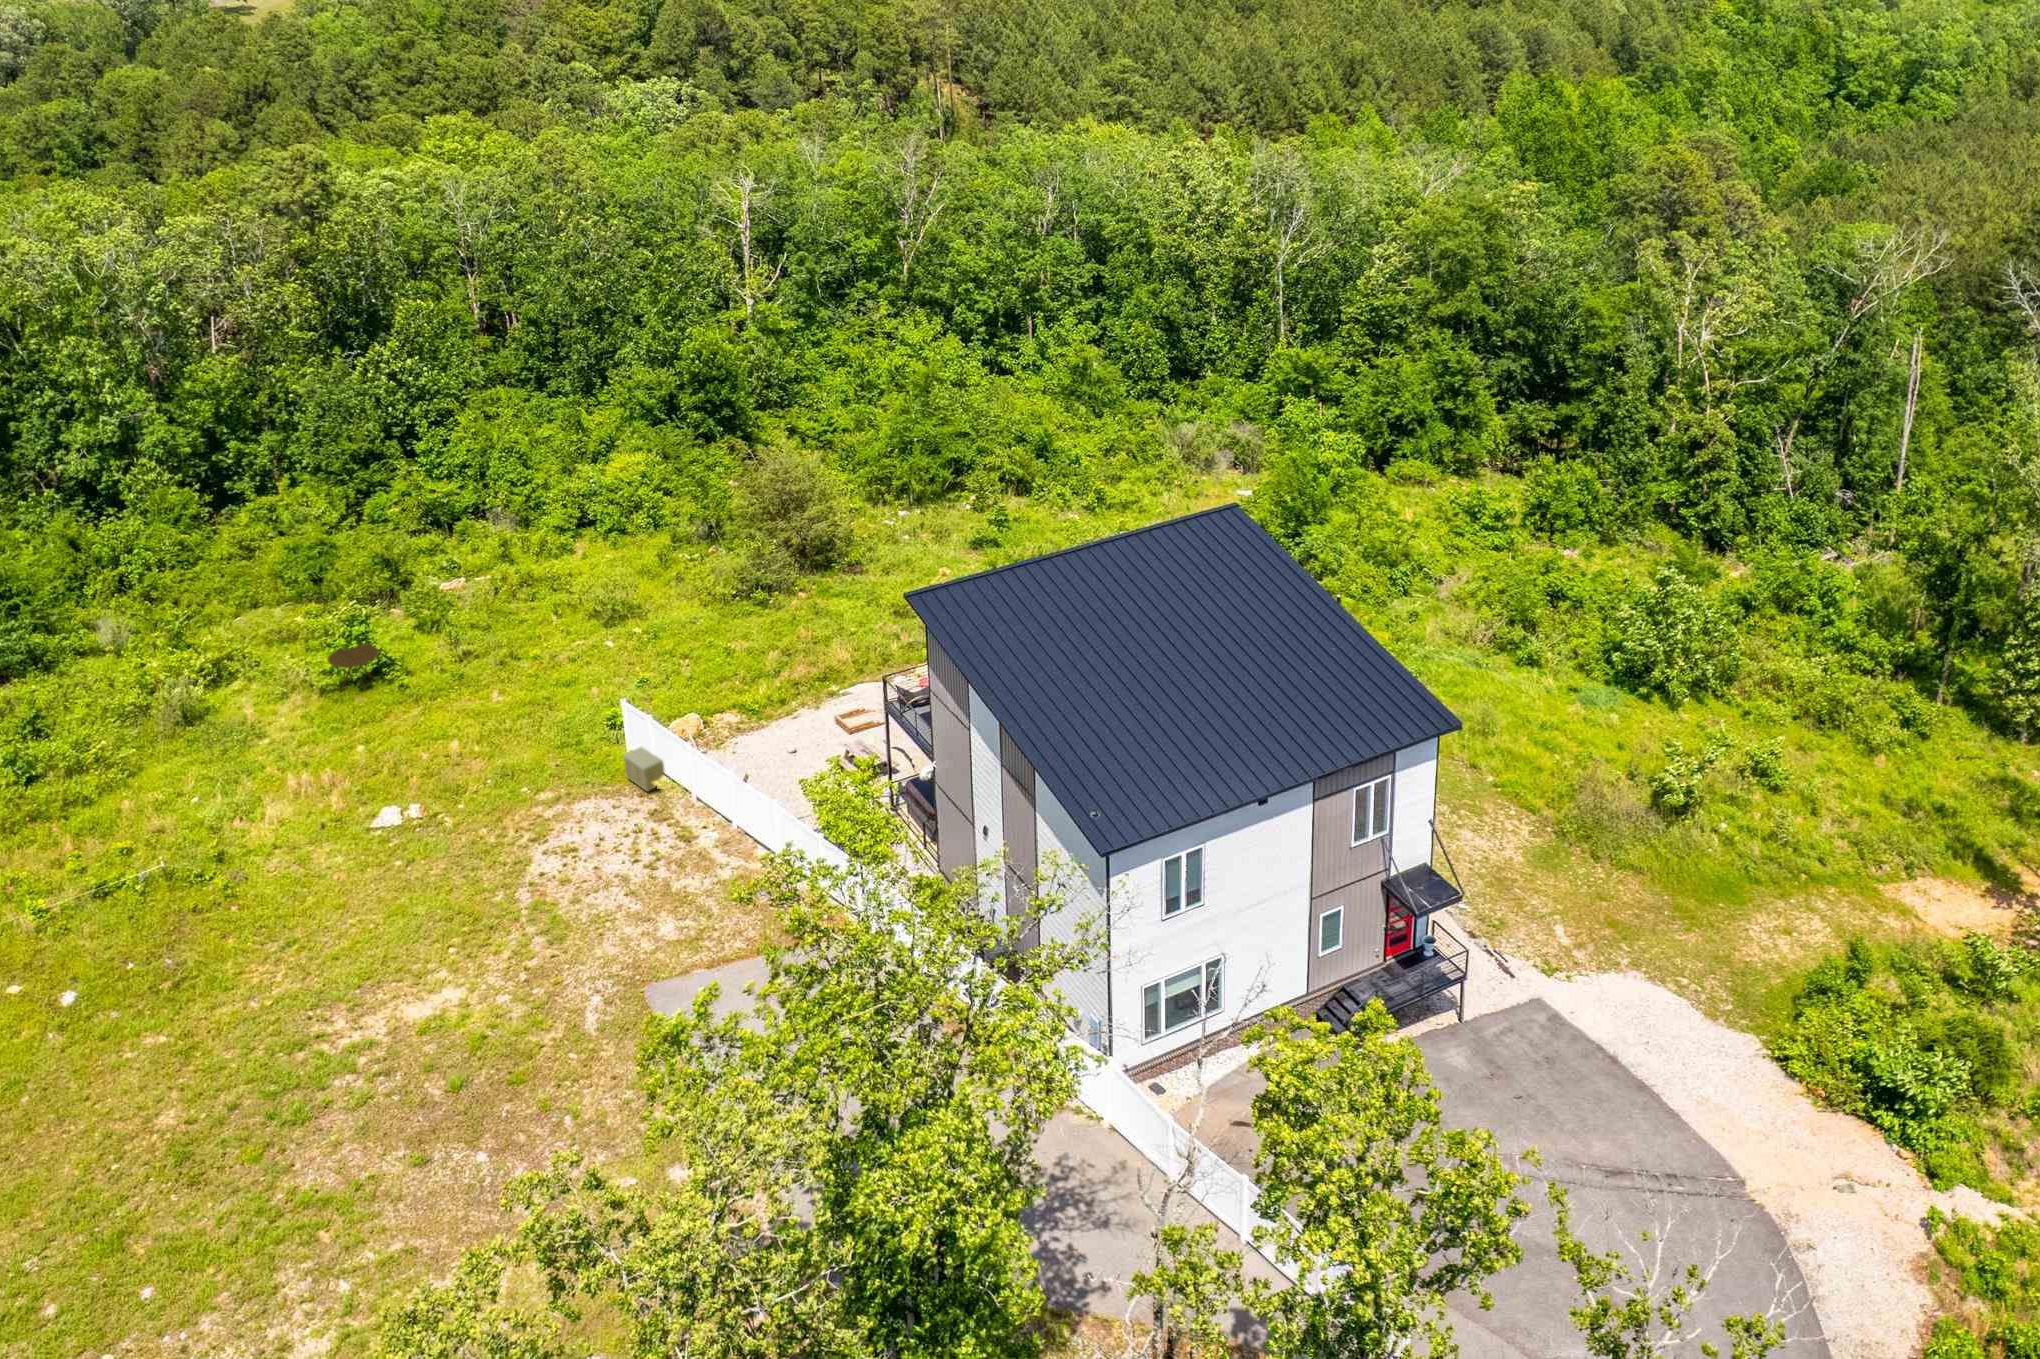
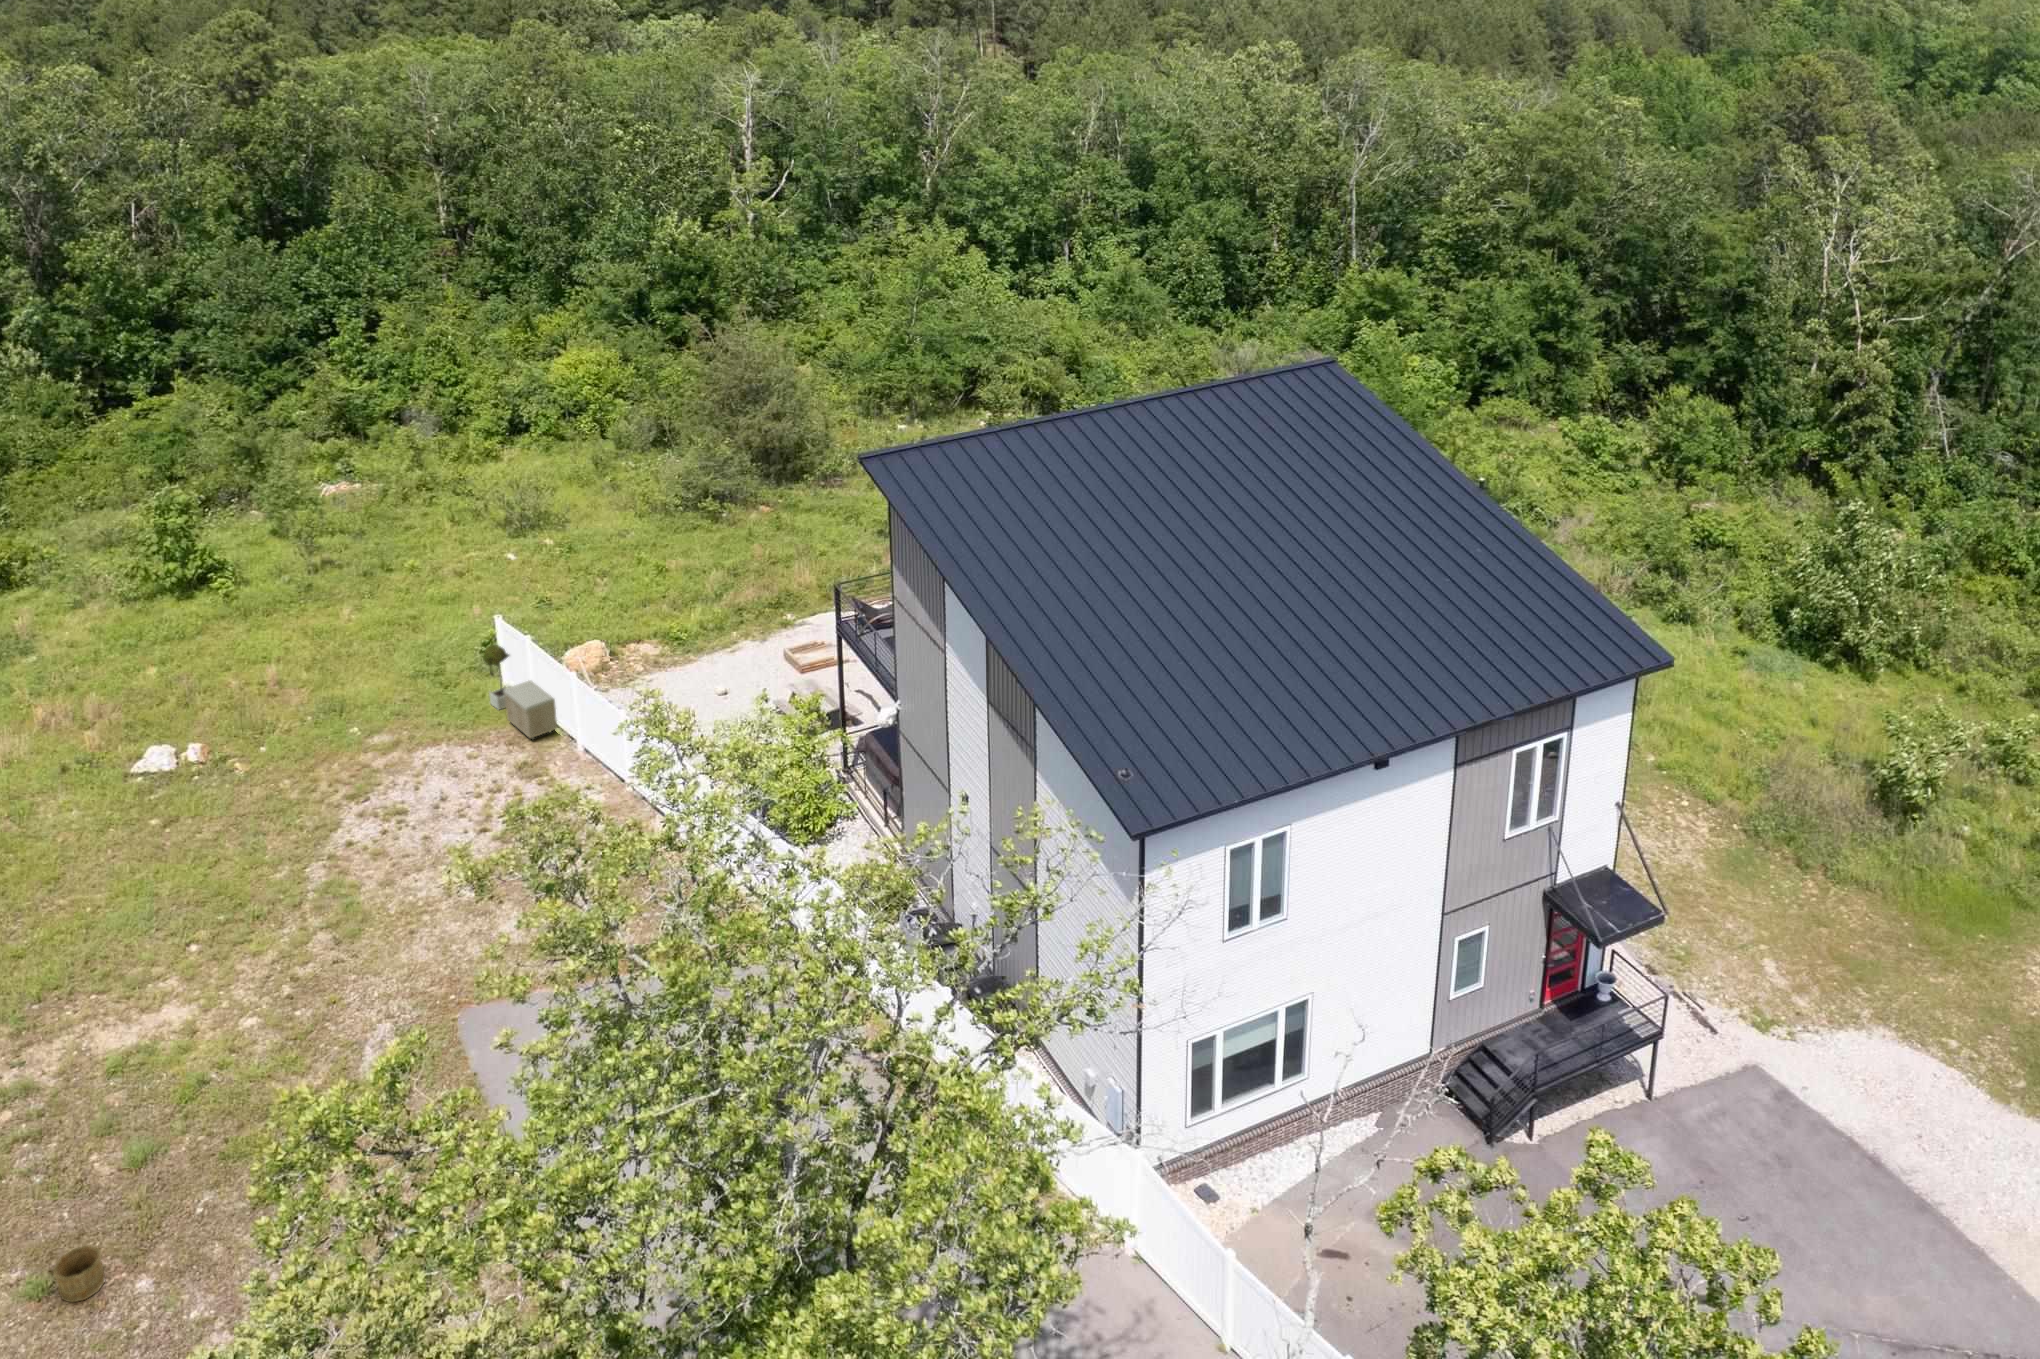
round table: present [328,644,379,688] -> none [159,548,228,605]
potted tree: none [604,720,628,770] -> present [483,645,509,710]
wooden bucket: none [426,1136,456,1171] -> present [53,1245,105,1302]

